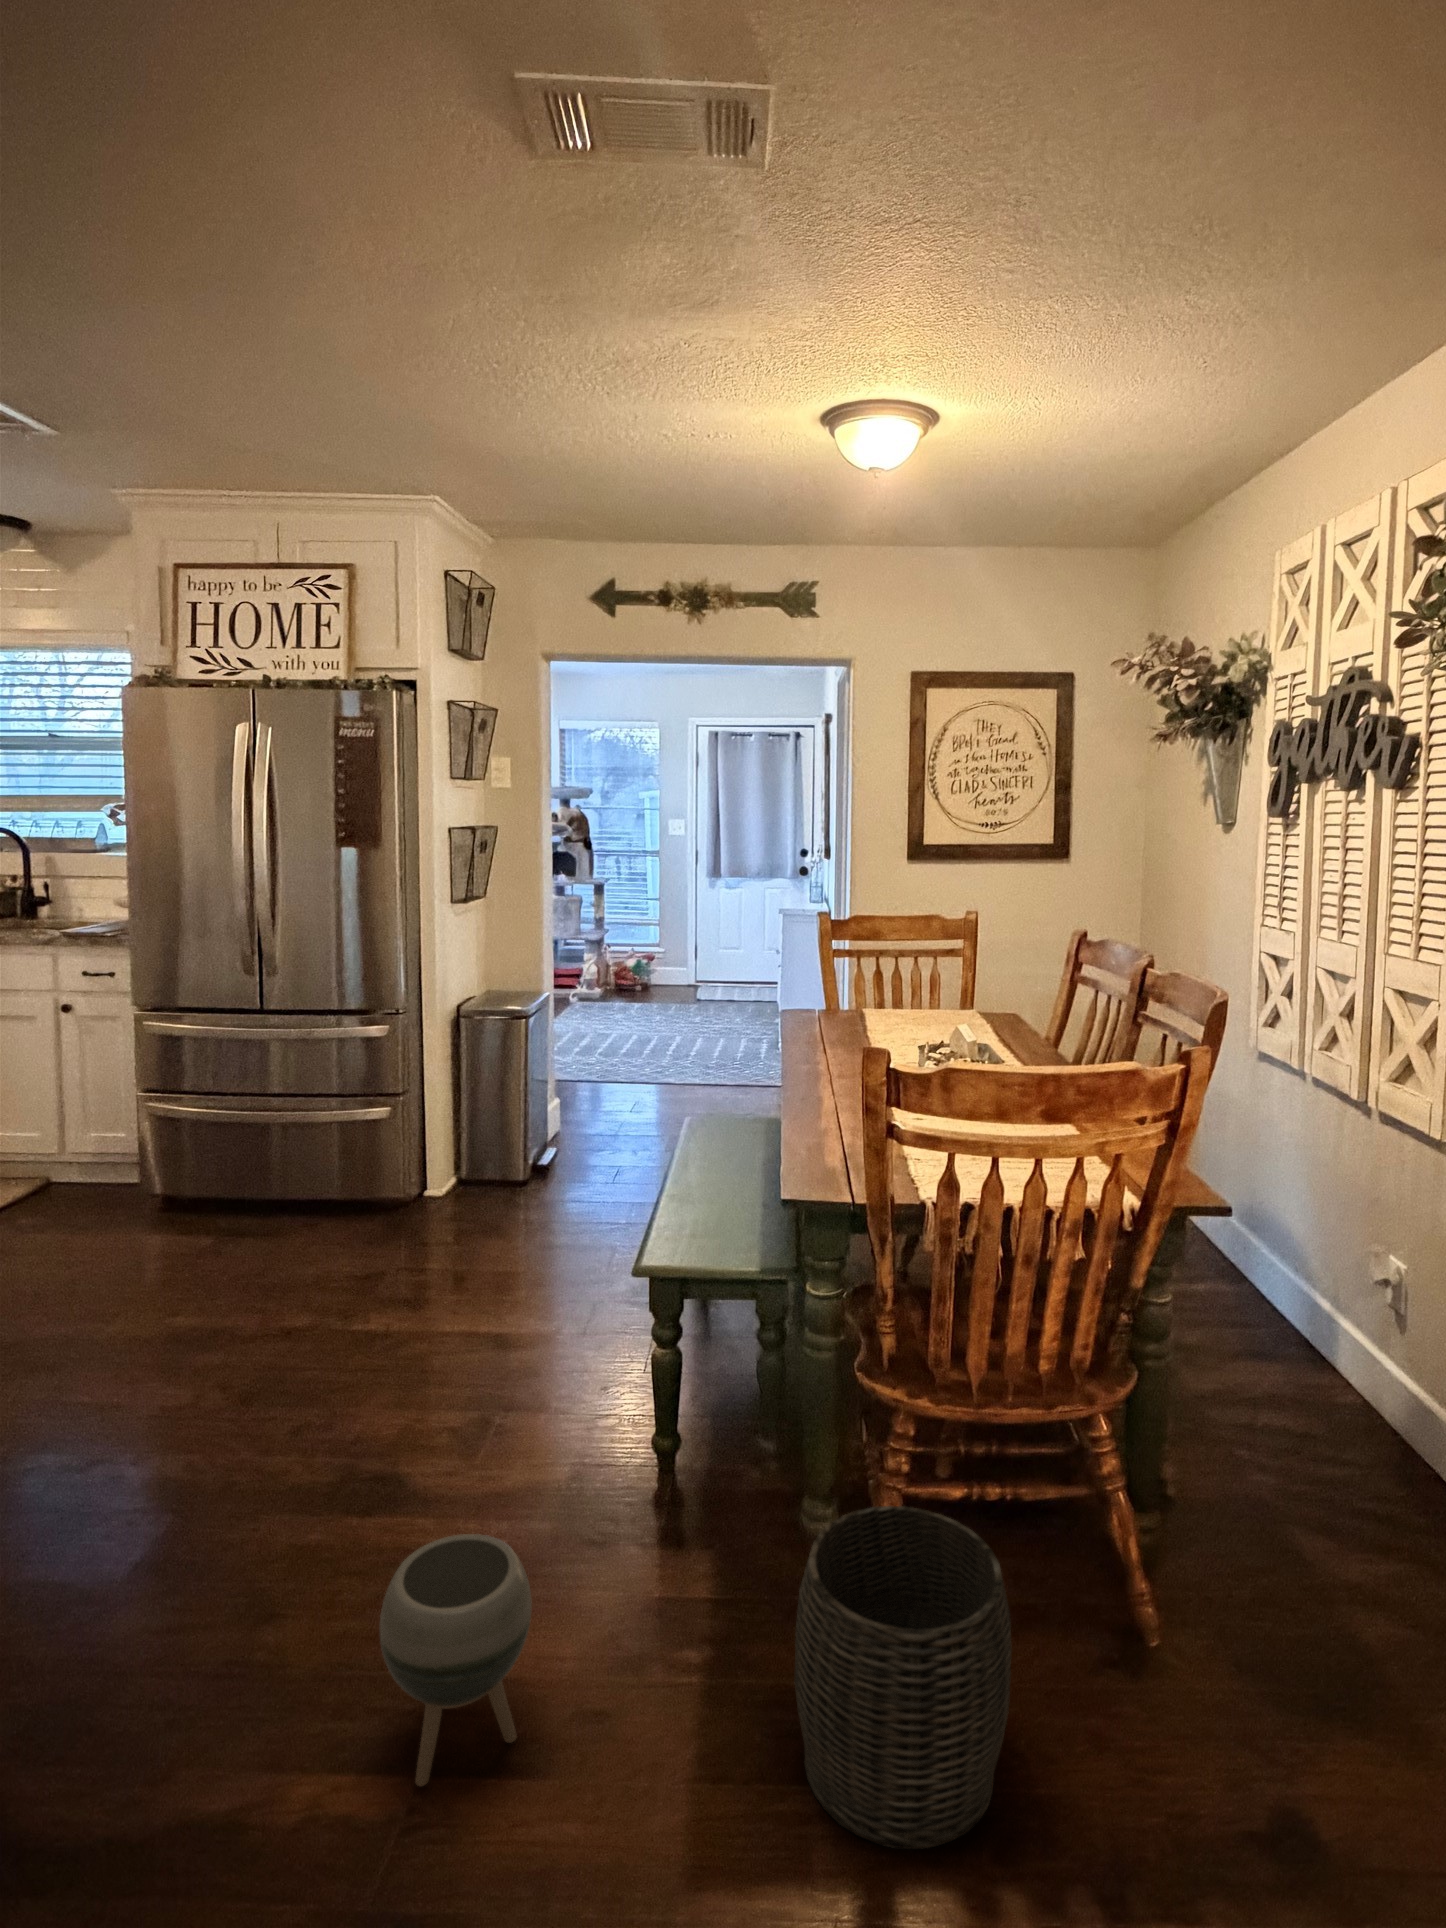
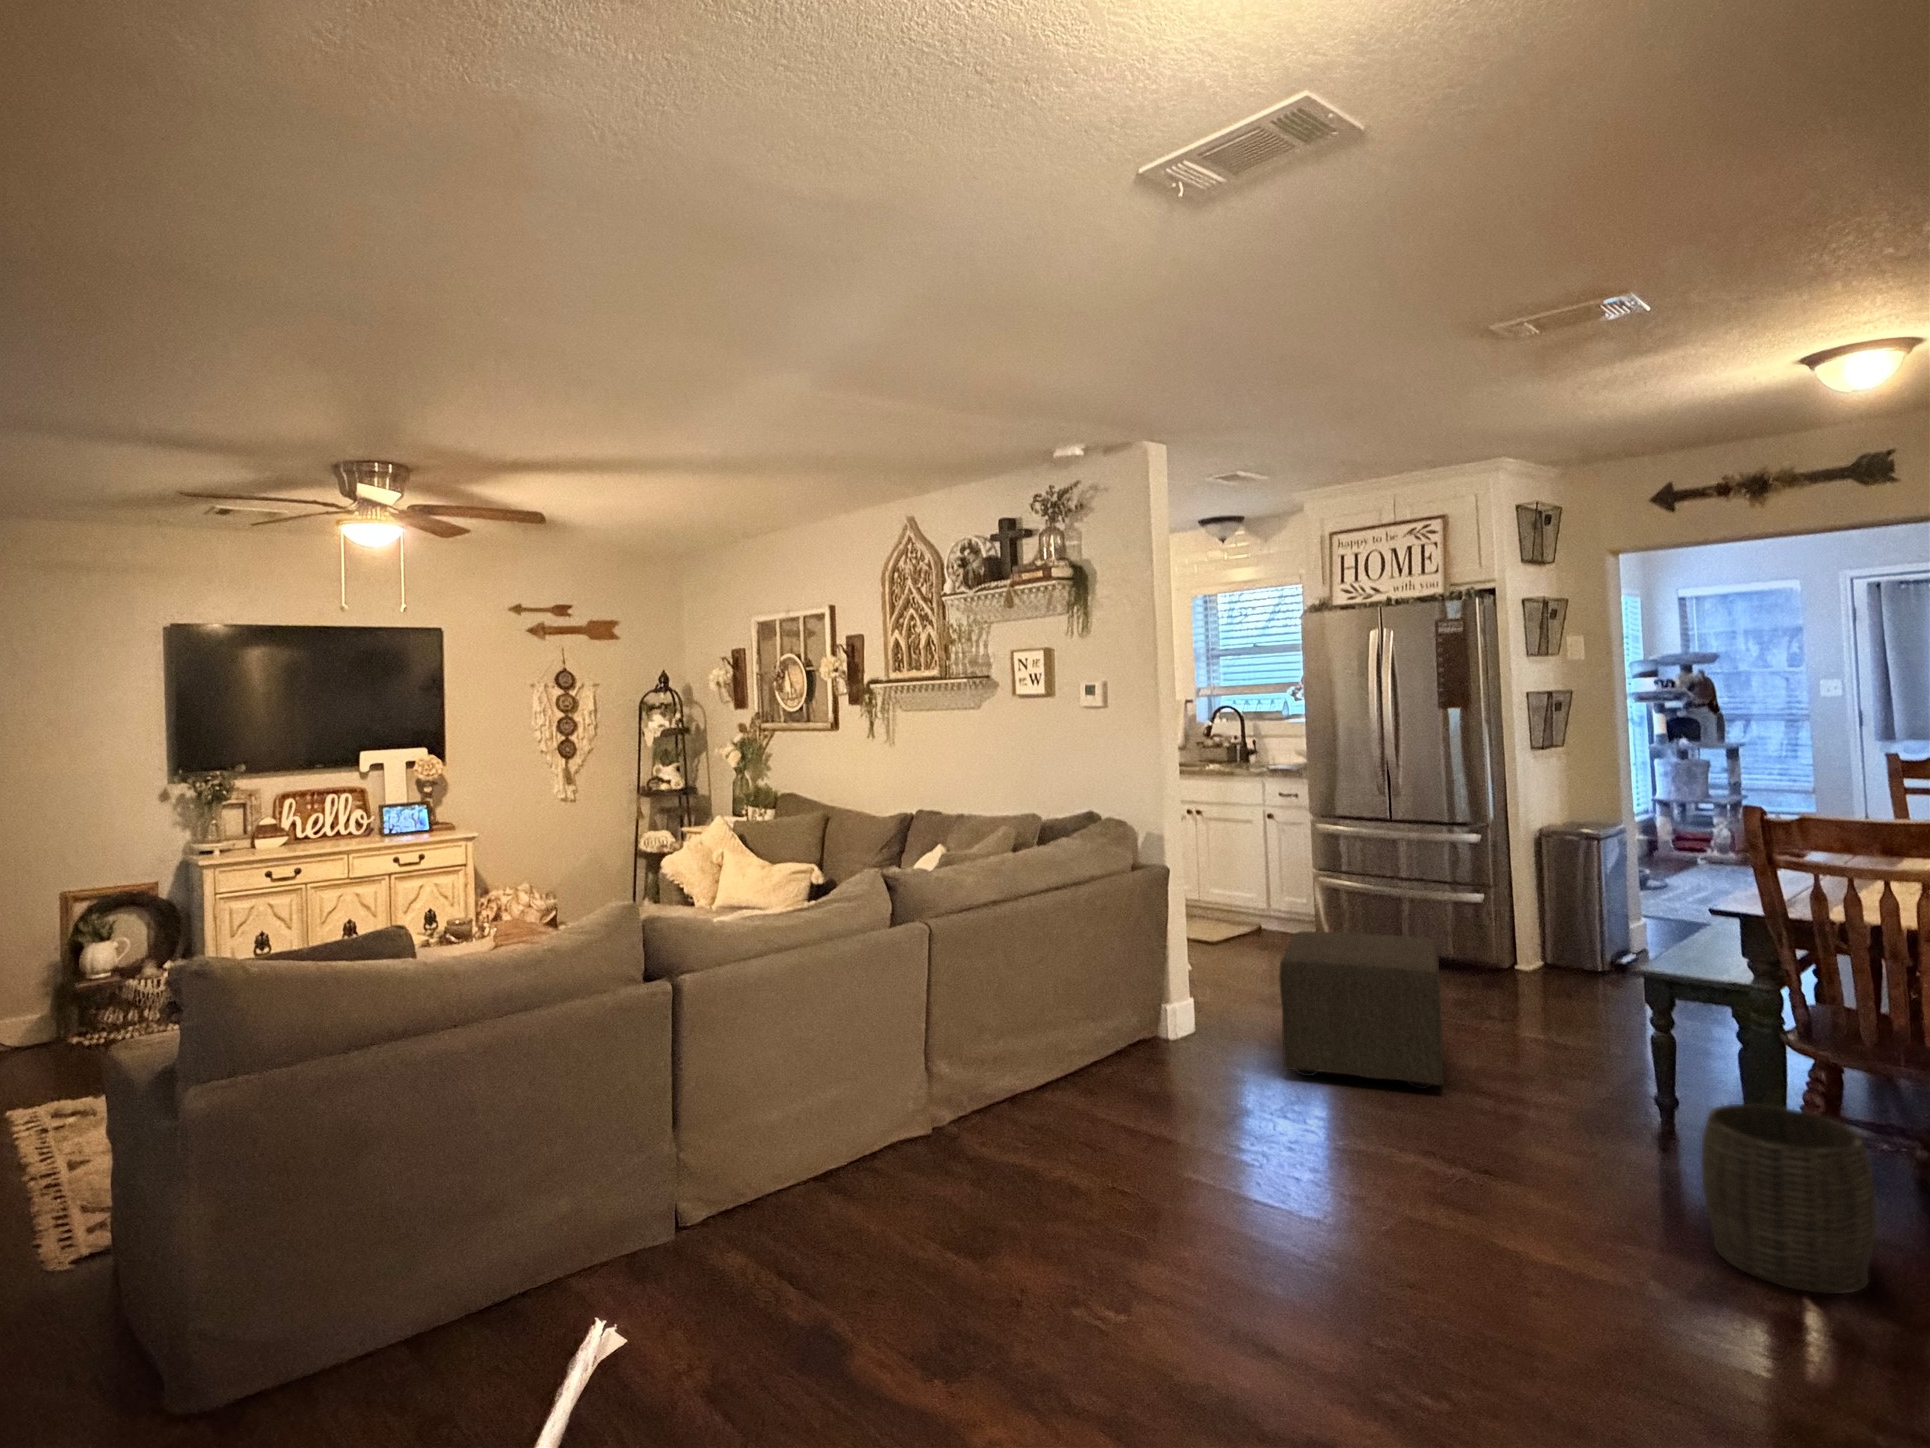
ottoman: none [45,1235,356,1578] -> present [1279,931,1443,1089]
planter: present [380,1534,532,1786] -> none [1445,1065,1533,1182]

